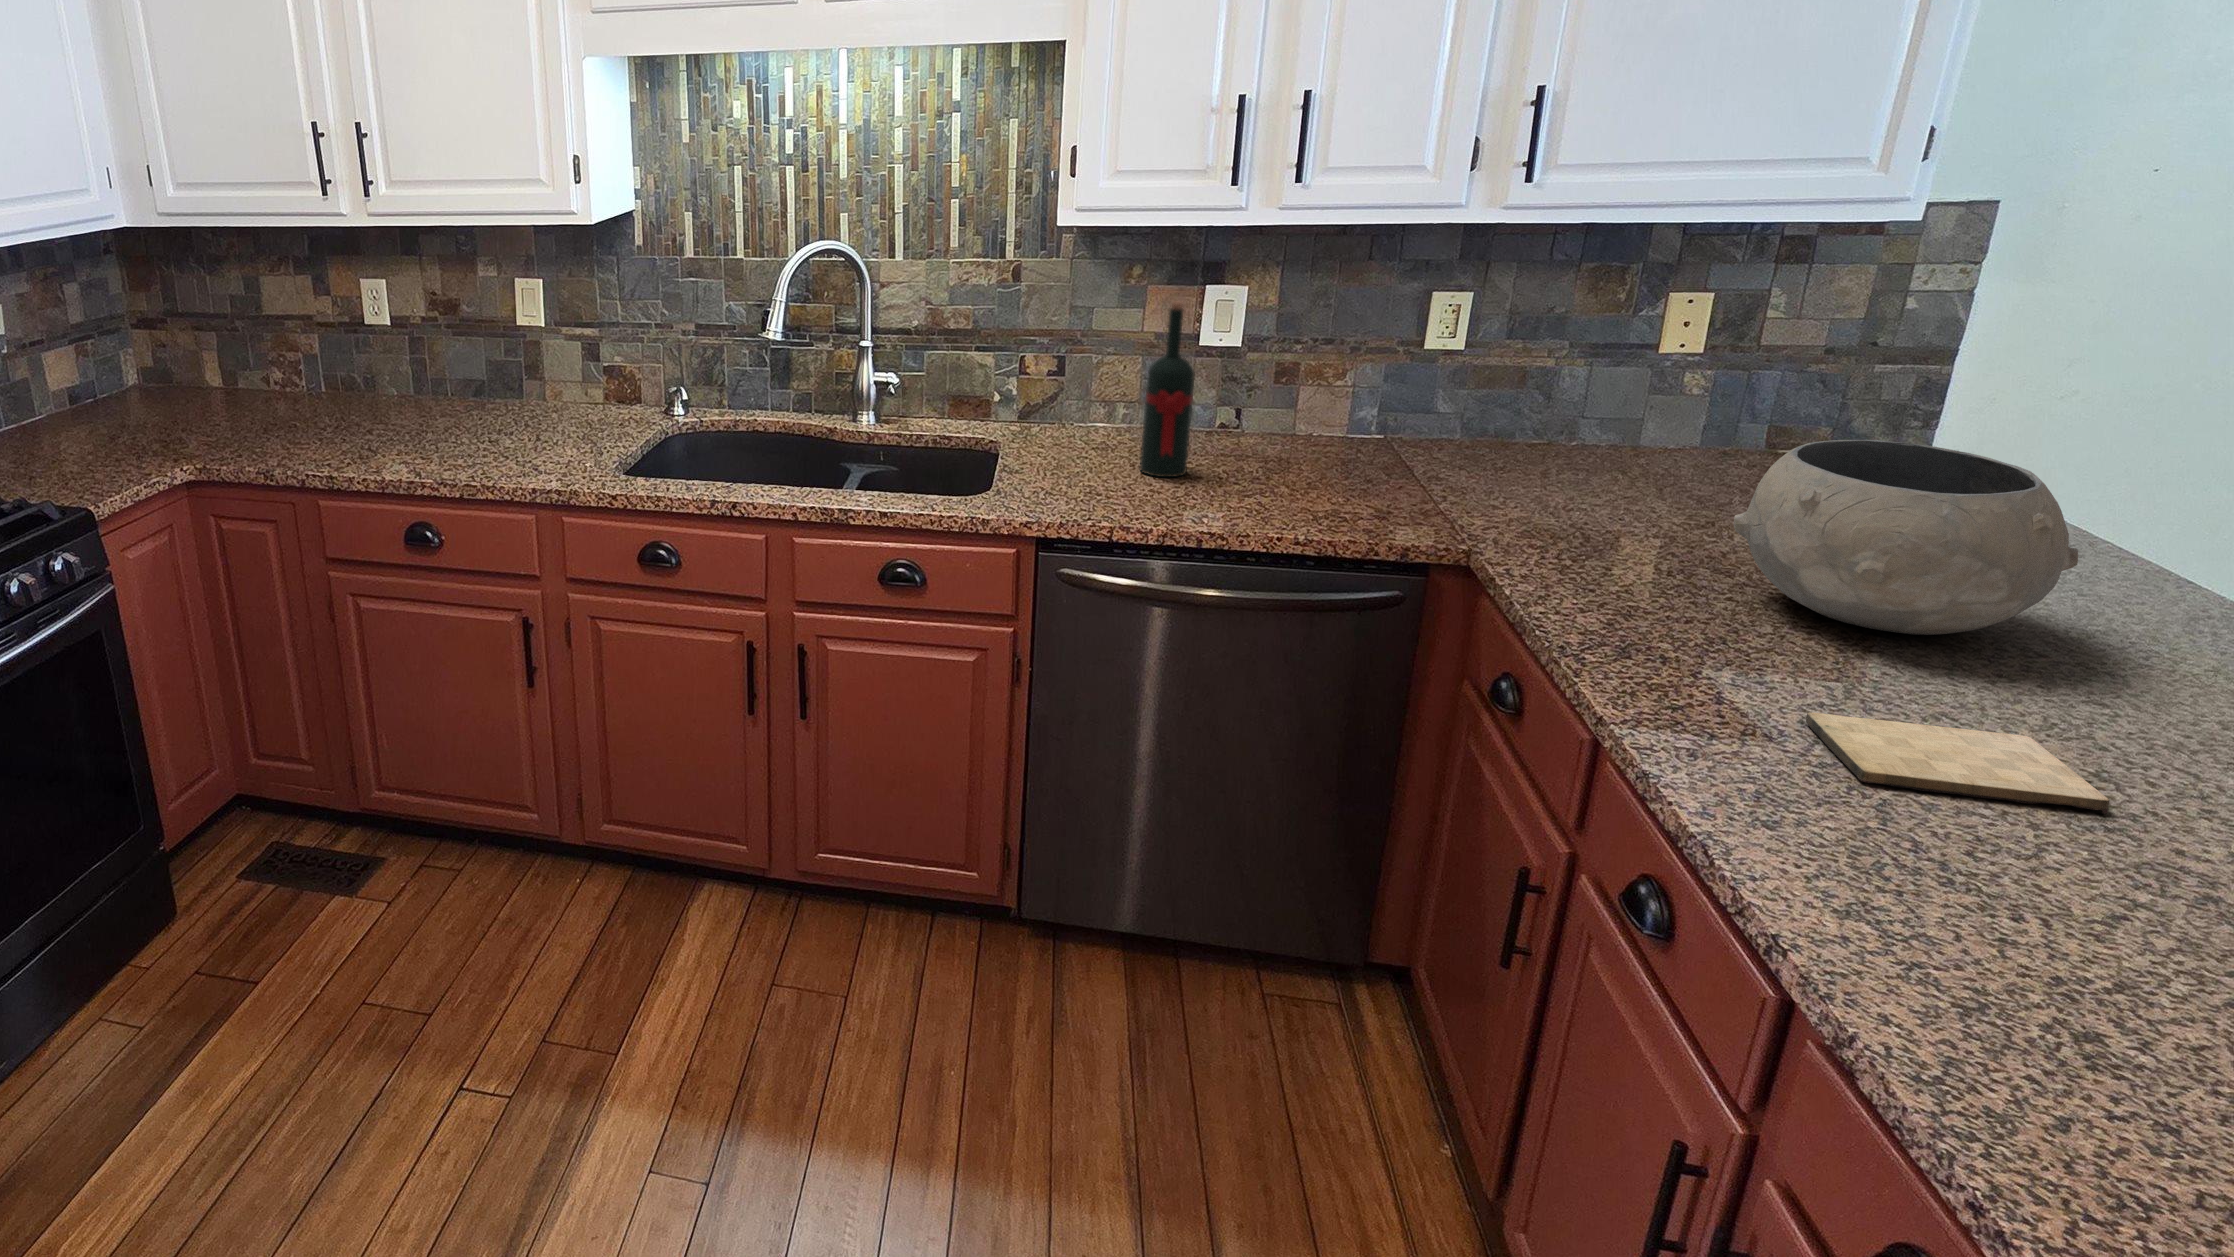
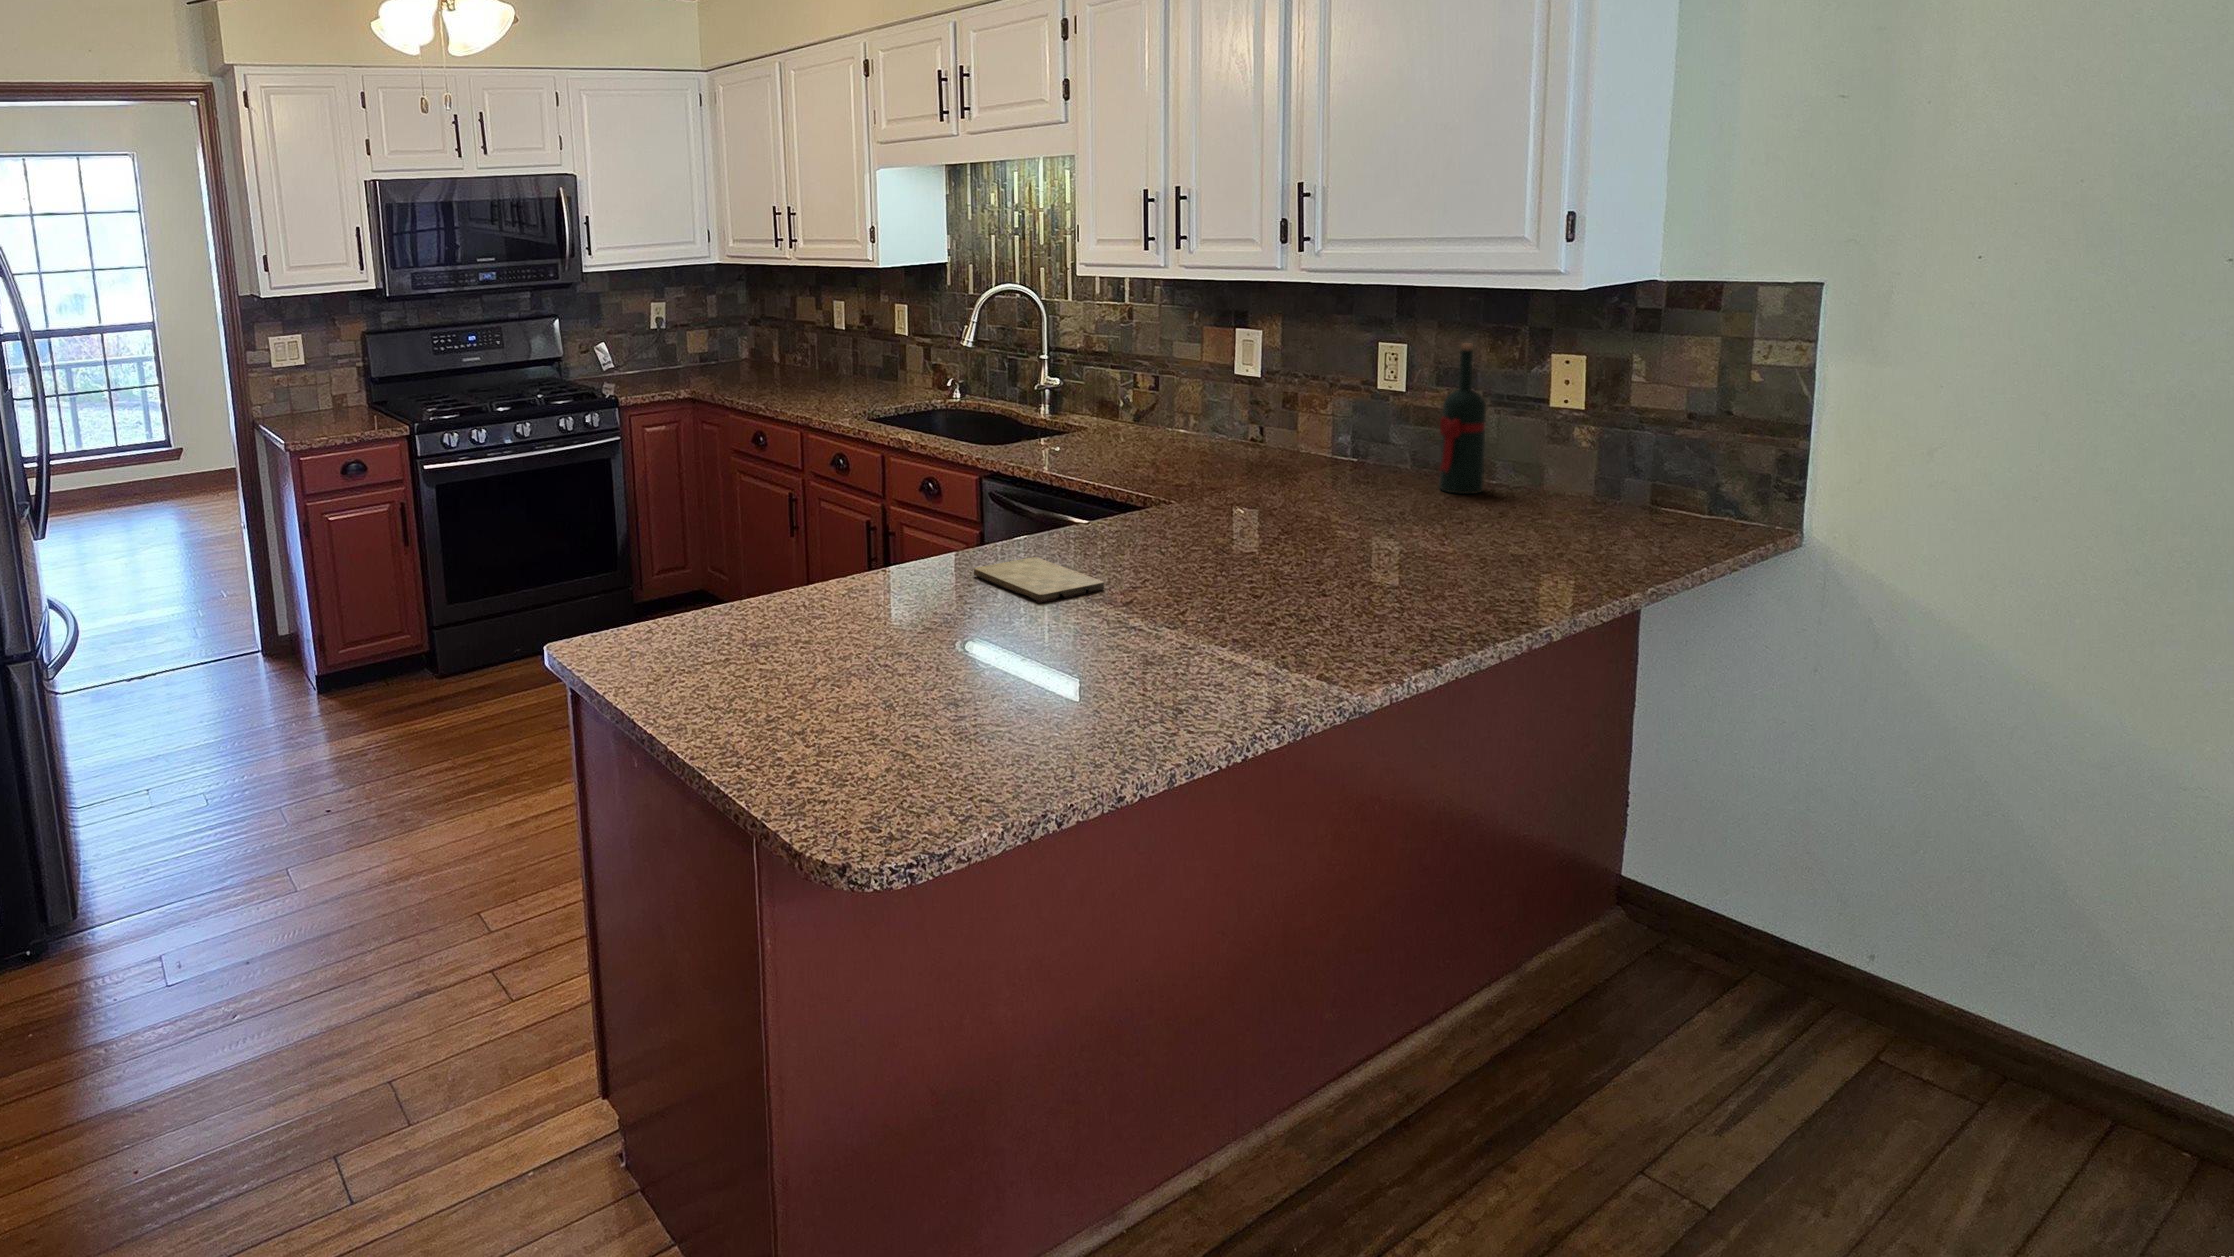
wine bottle: present [1140,301,1195,477] -> present [1439,343,1486,494]
ceramic bowl: present [1734,440,2078,635] -> none [1171,432,1357,564]

